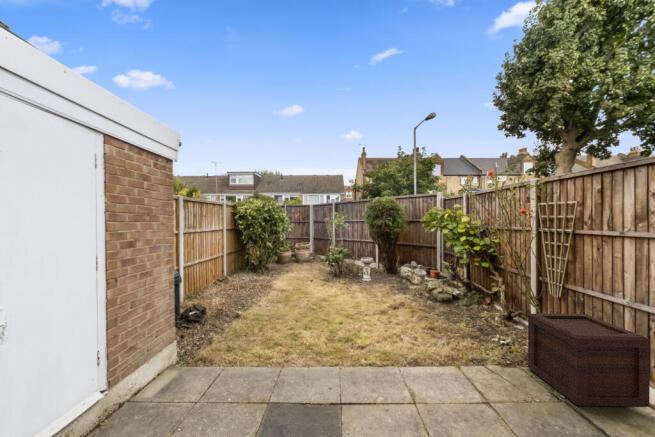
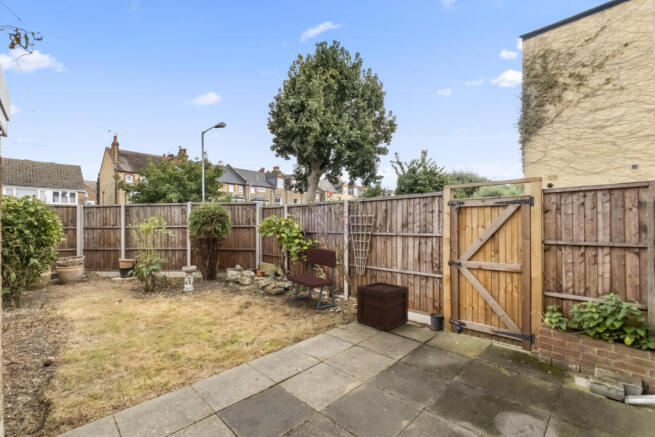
bench: none [449,248,512,333] -> present [287,248,336,309]

